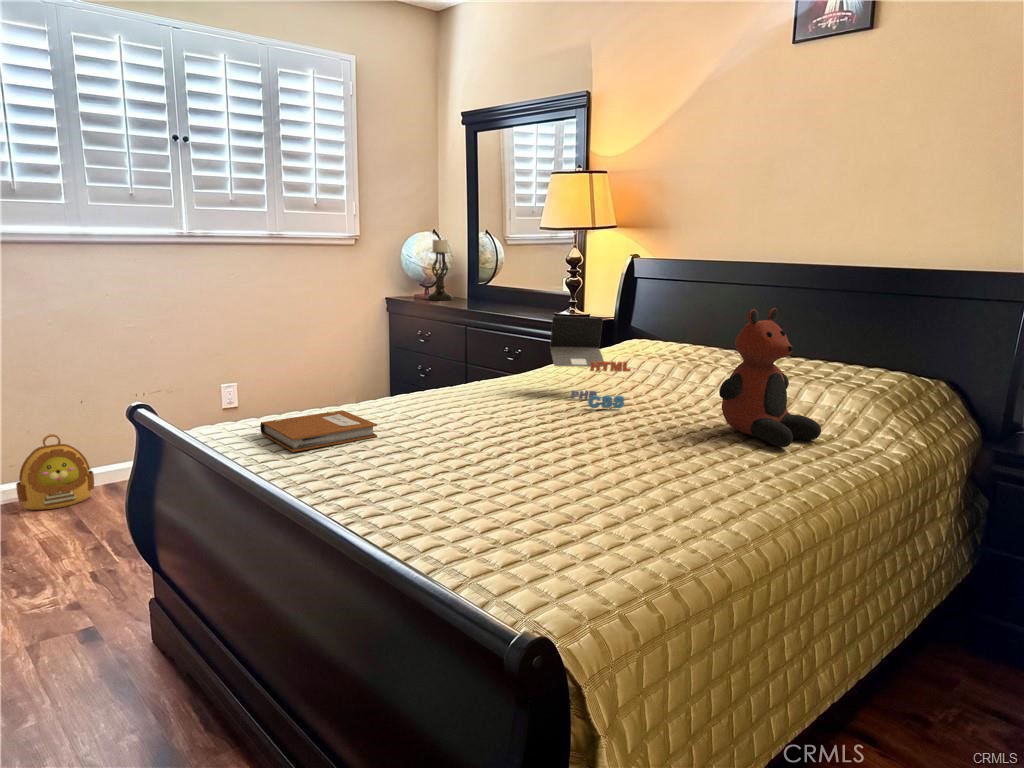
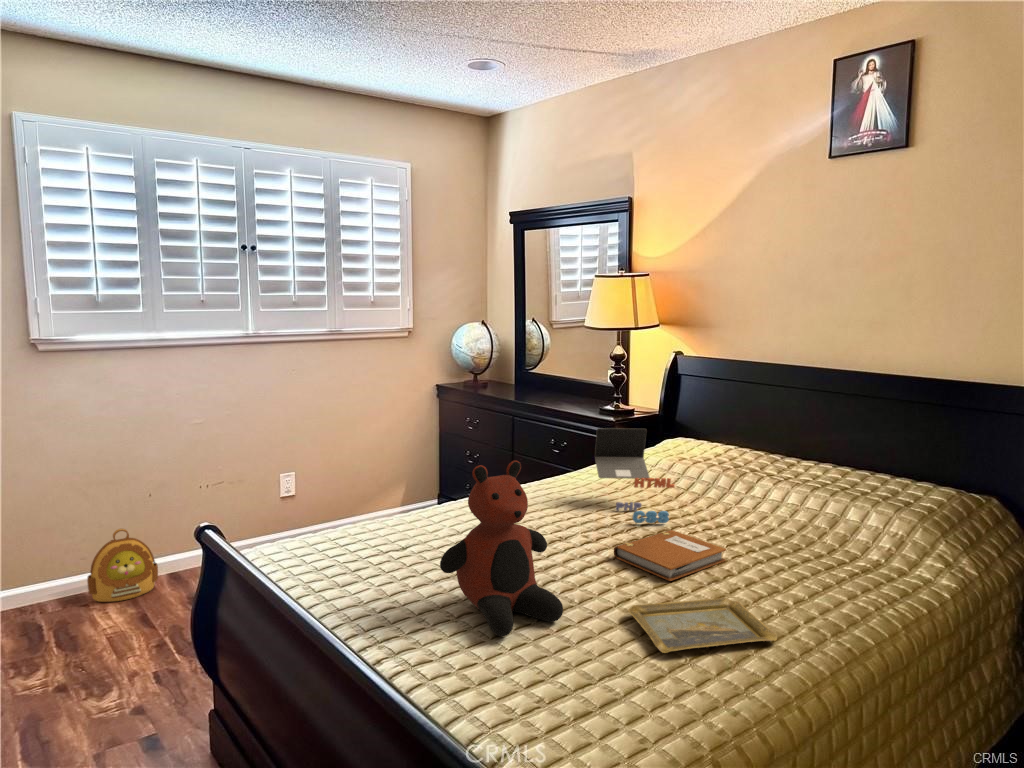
candle holder: present [427,238,453,300] -> none [475,327,500,388]
teddy bear: present [719,308,821,447] -> present [440,460,563,636]
notebook: present [260,410,377,452] -> present [614,530,726,581]
tray: none [584,462,735,504] -> present [628,598,777,653]

